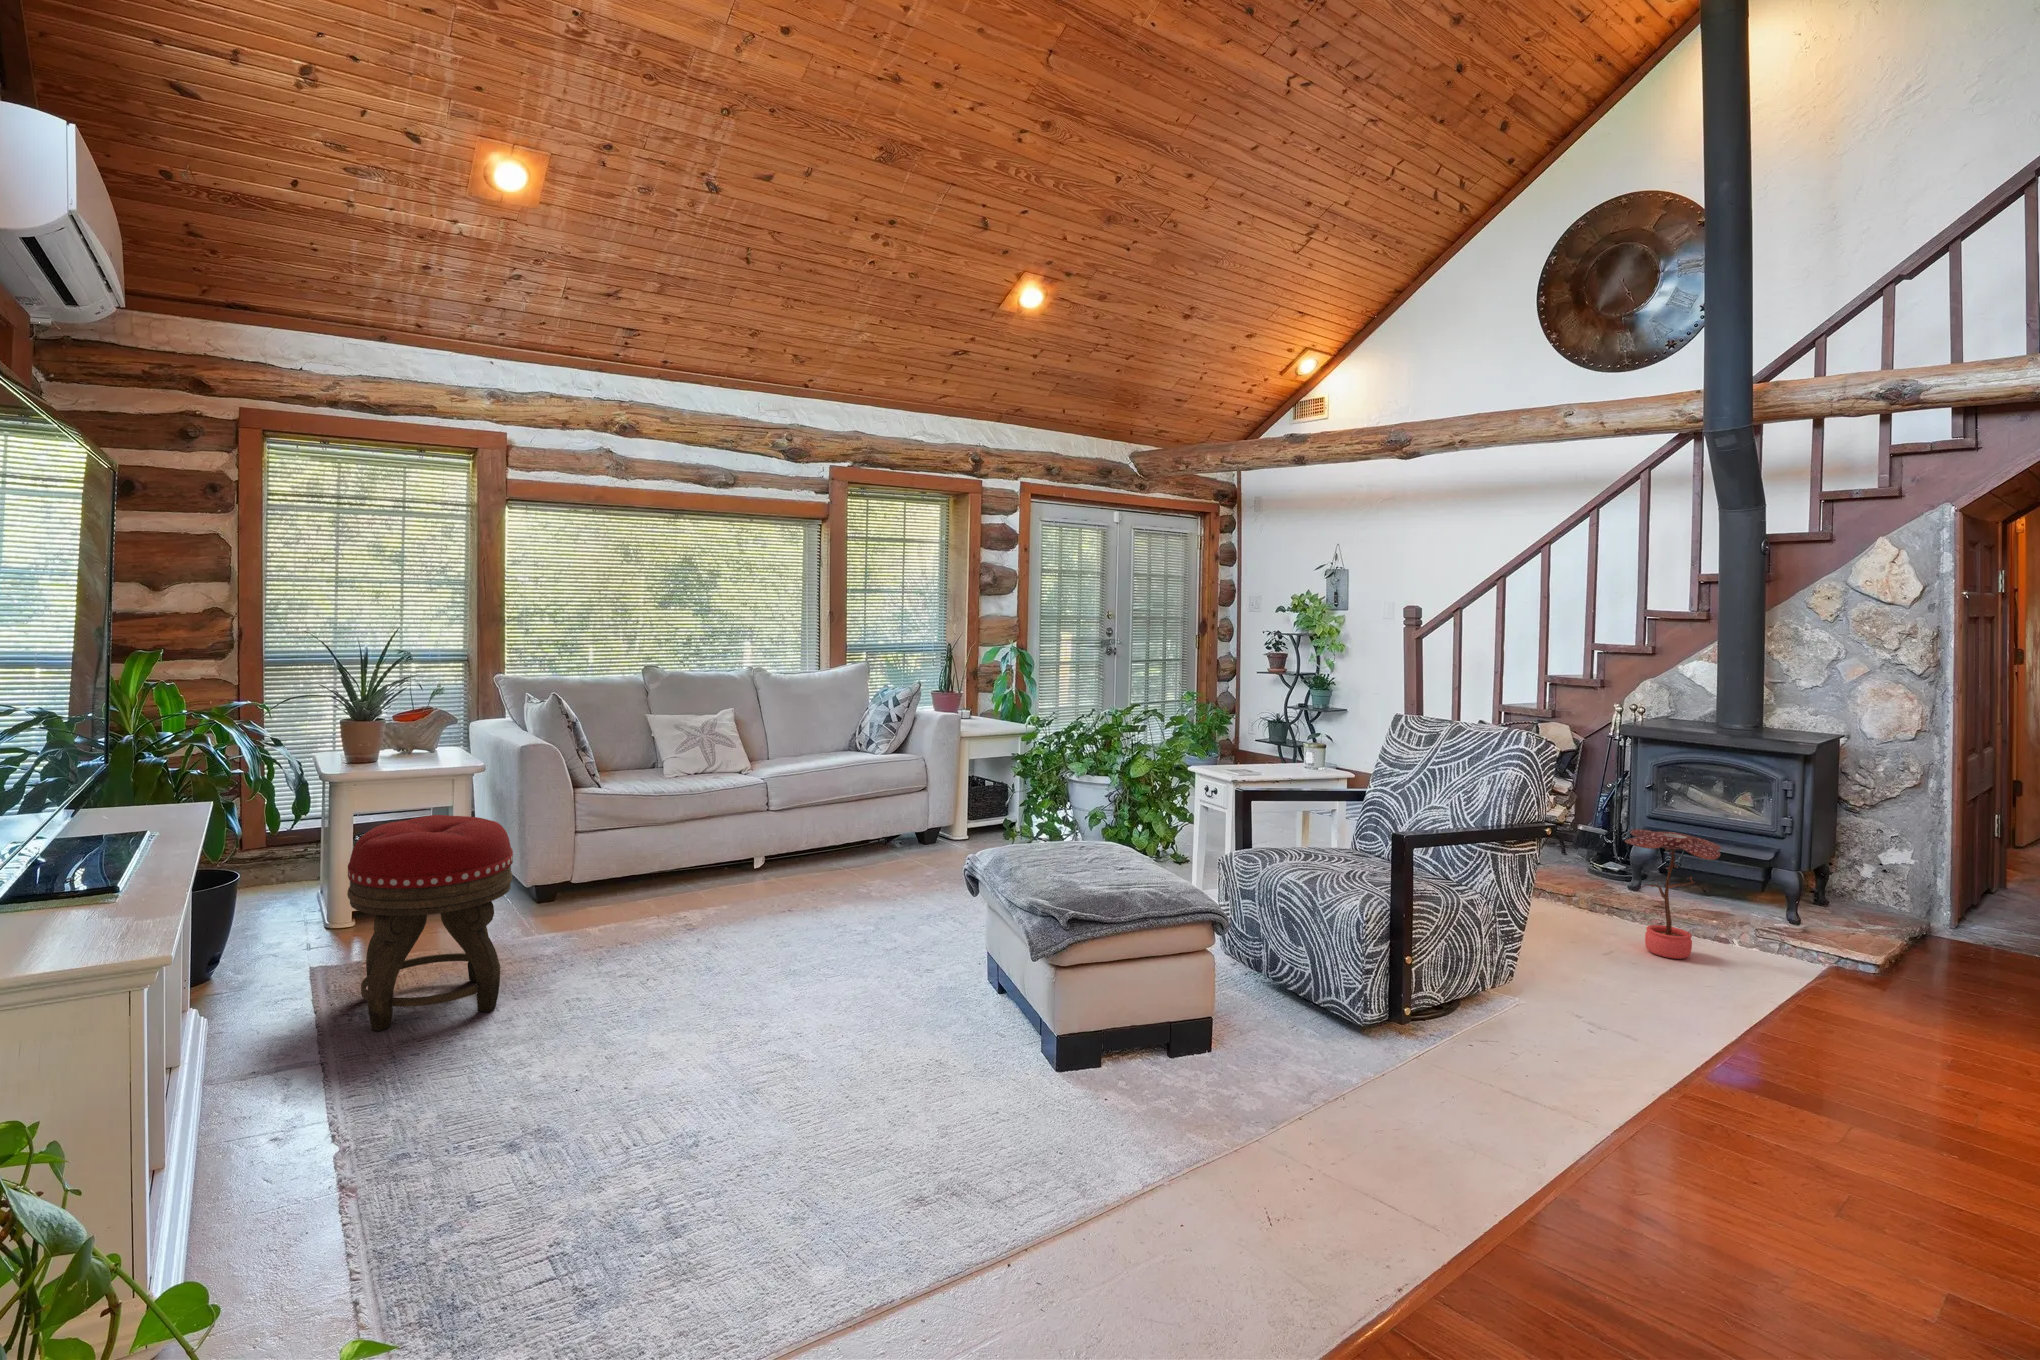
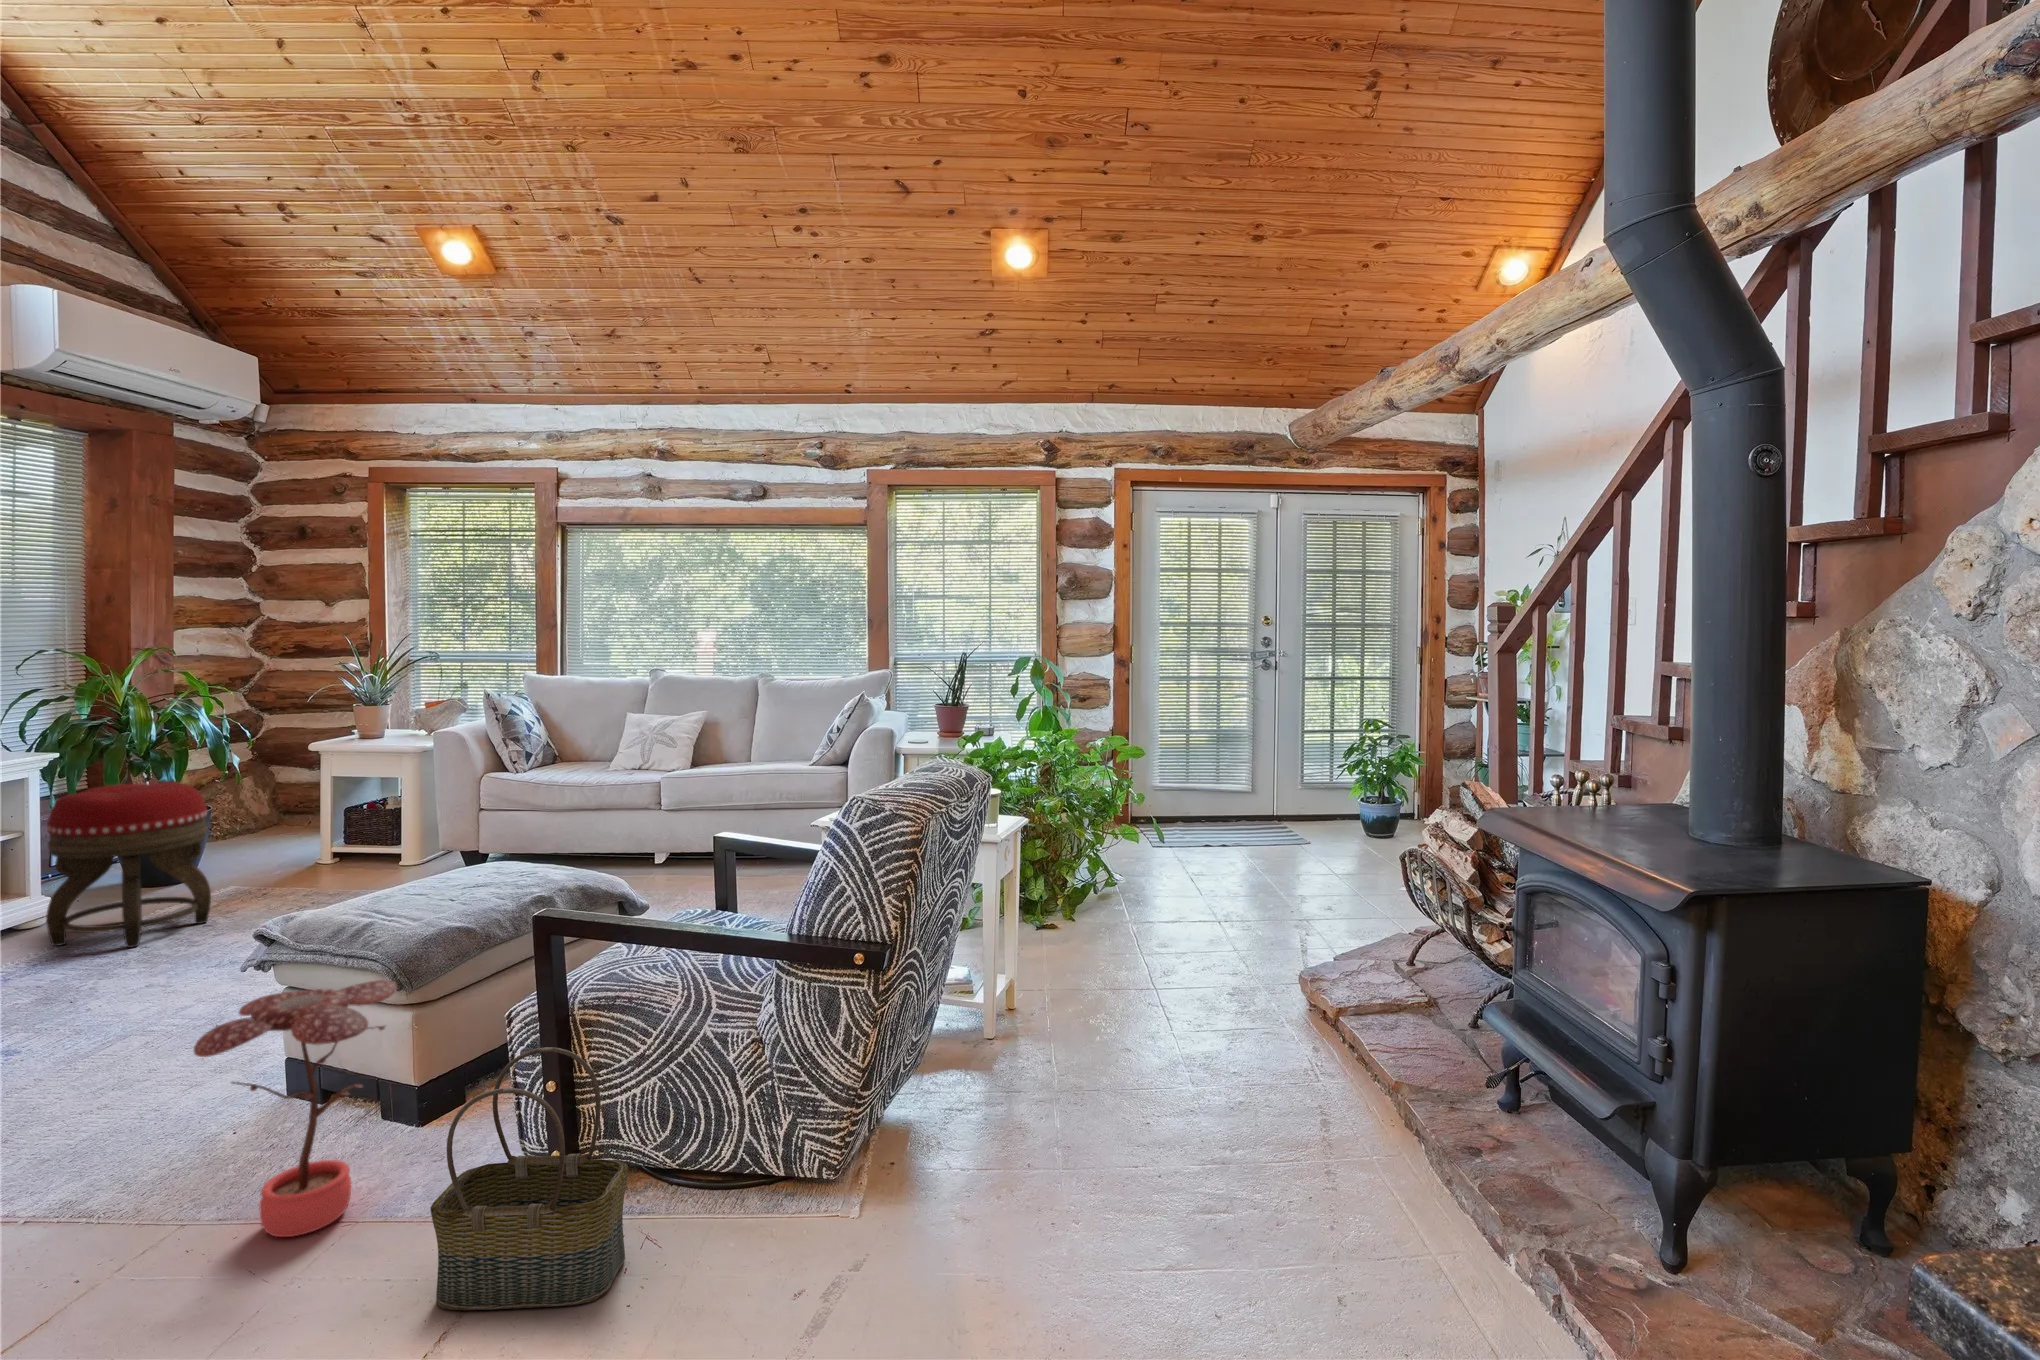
potted plant: present [1625,829,1721,959] -> present [194,980,397,1237]
basket: none [1463,910,1559,1076] -> present [430,1047,629,1310]

